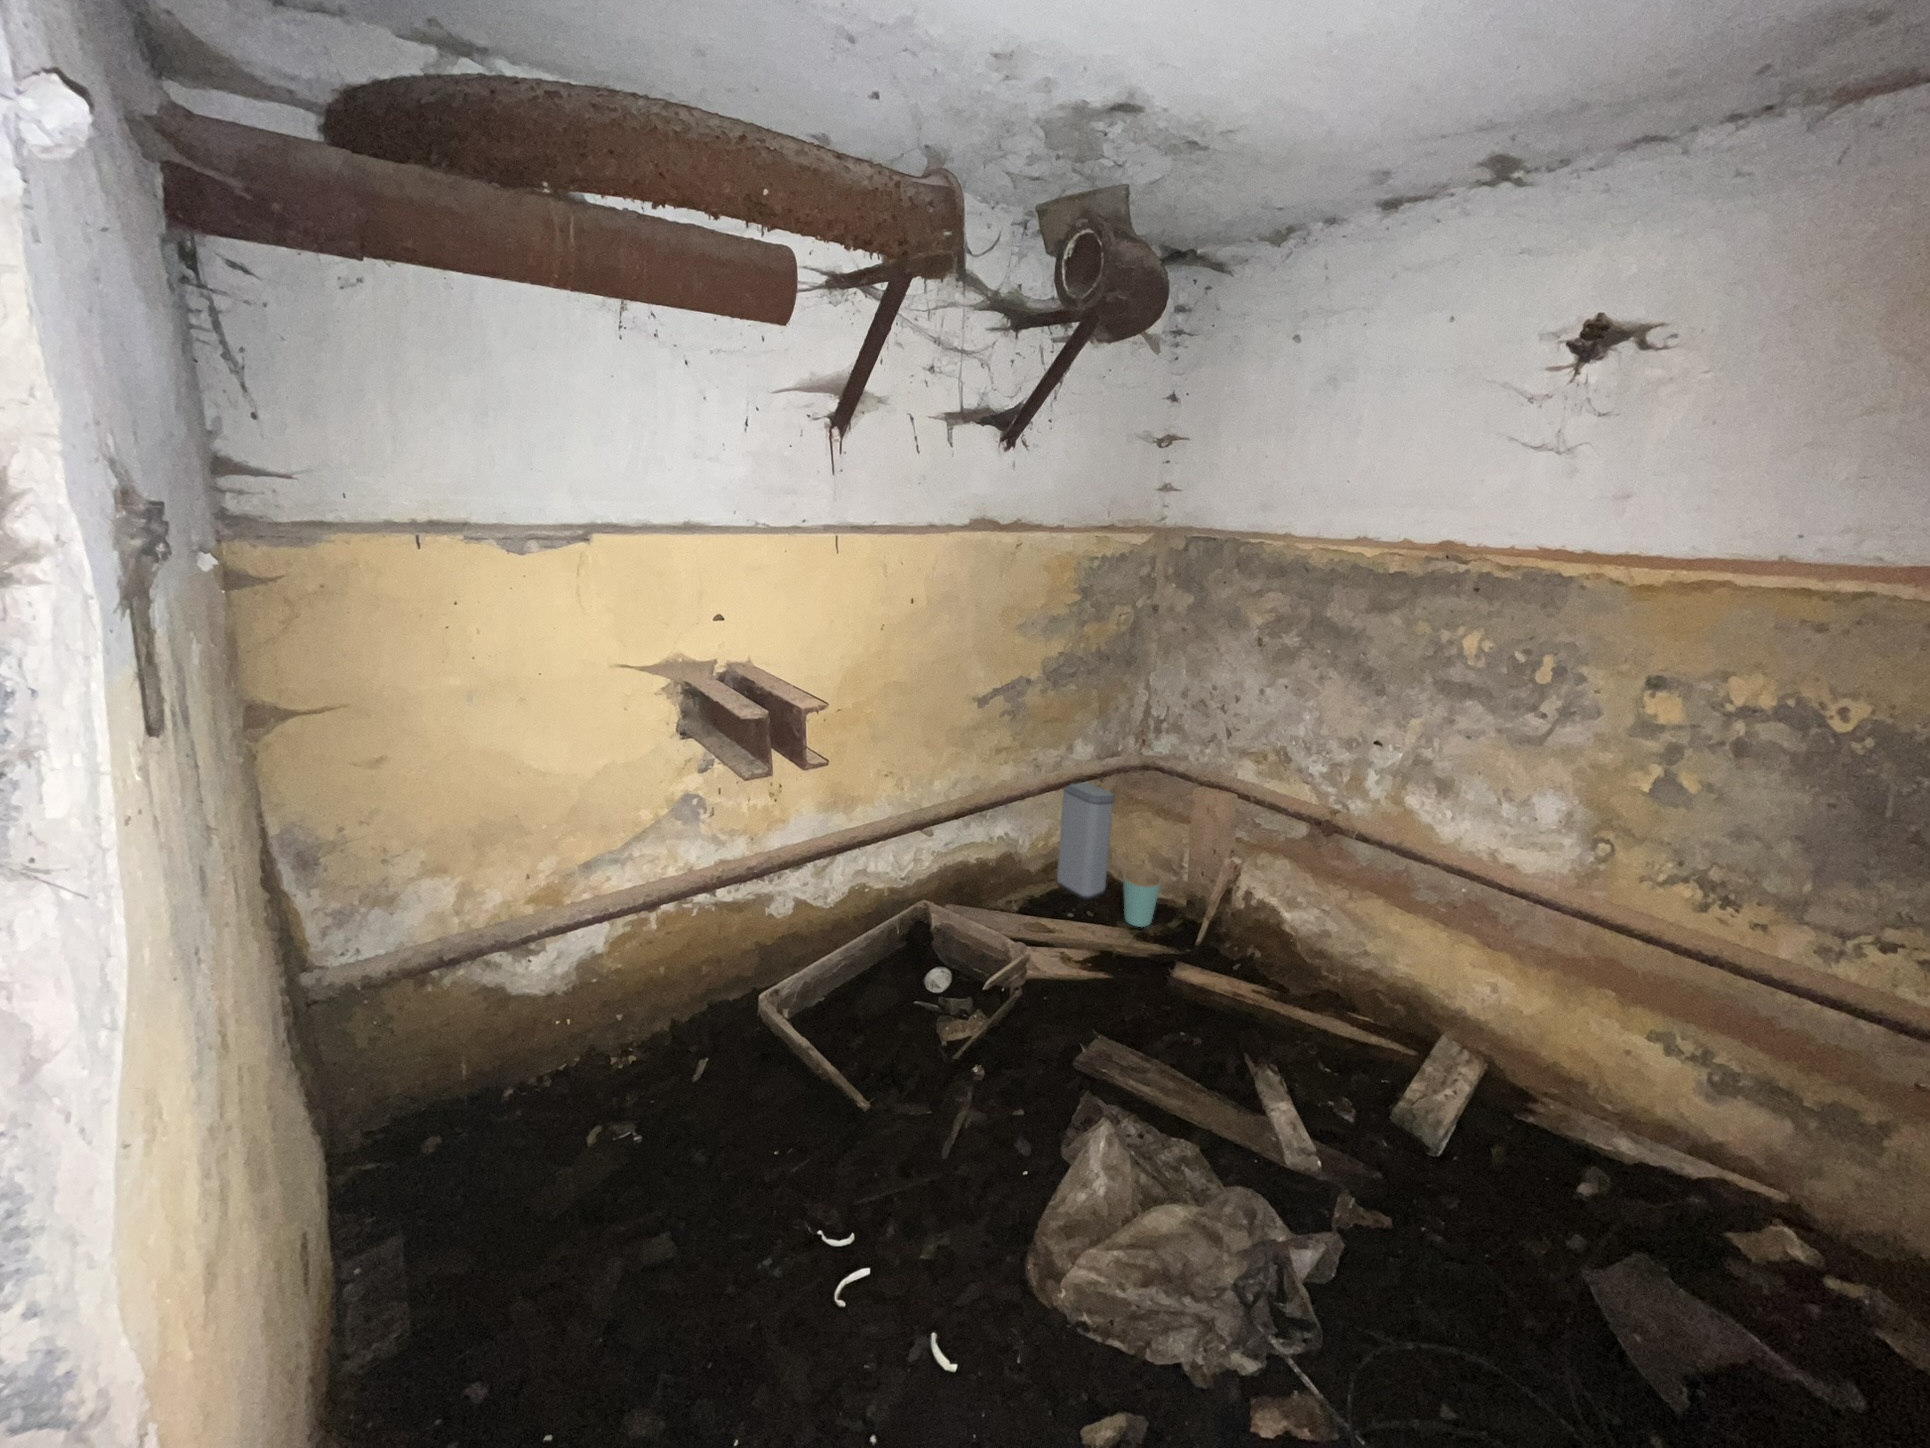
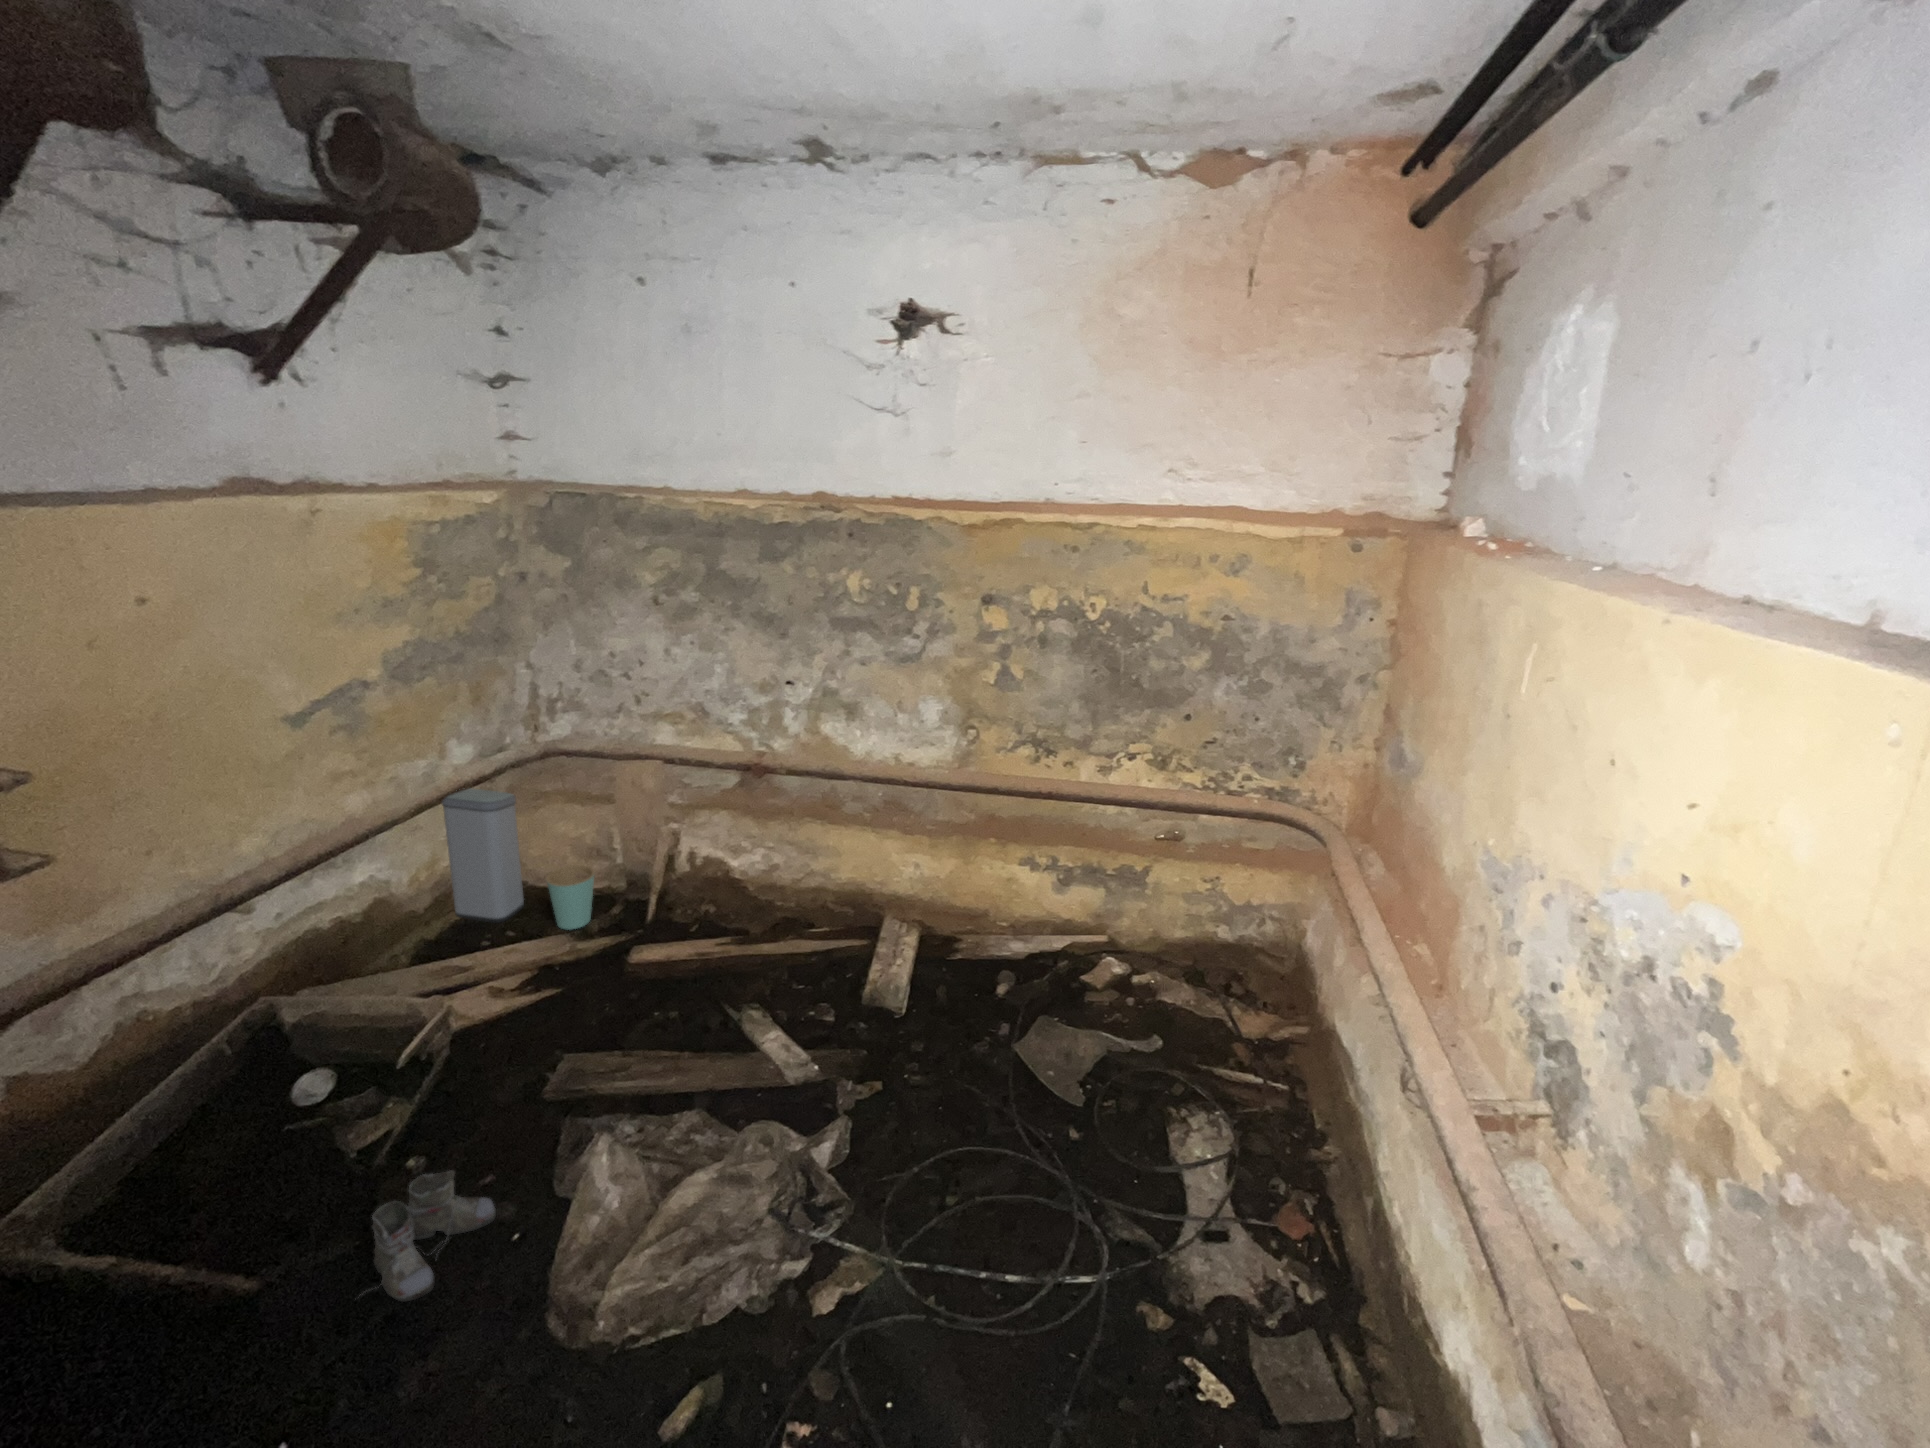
boots: none [915,1081,1018,1180] -> present [372,1170,496,1301]

